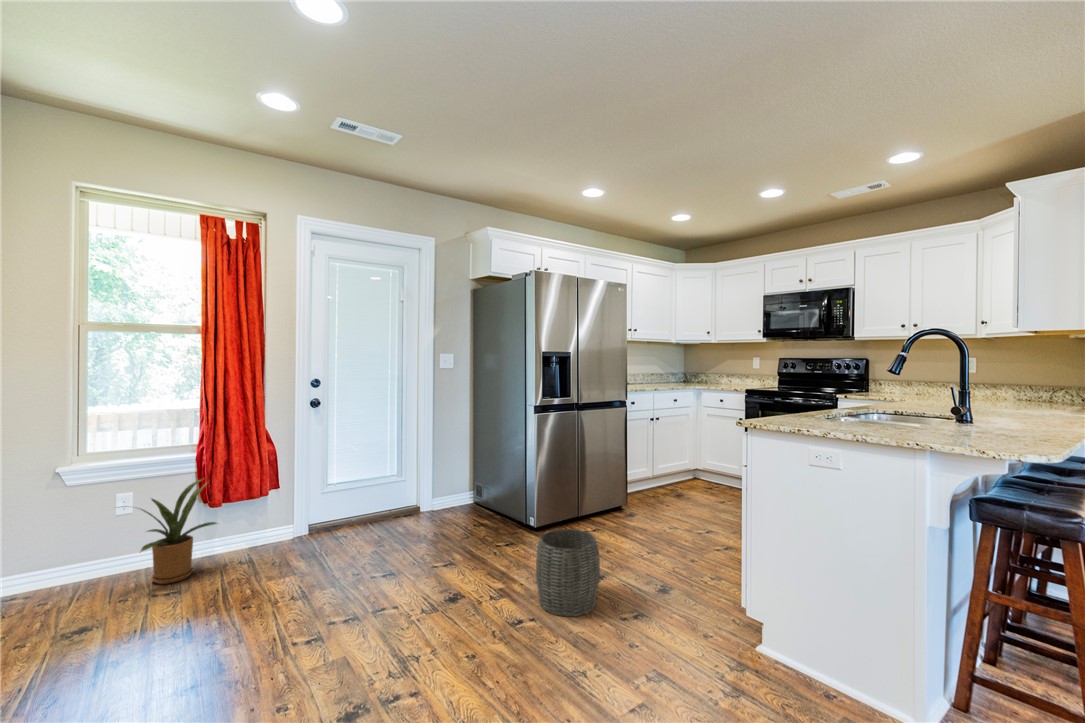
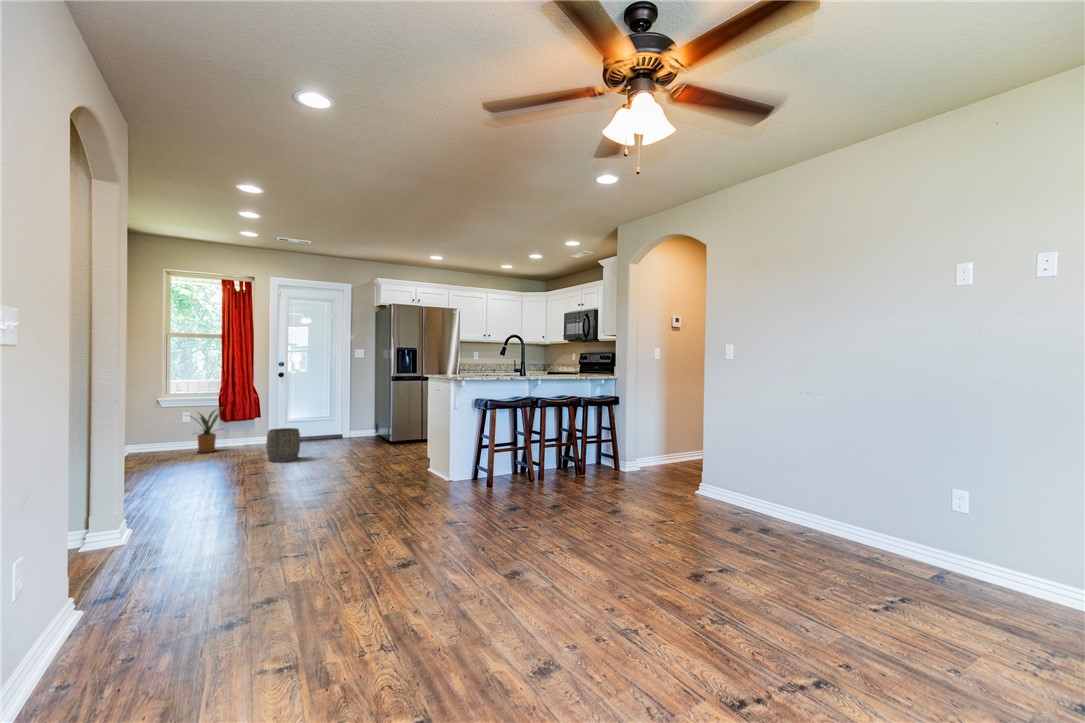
woven basket: present [536,529,600,617] -> present [266,428,300,462]

